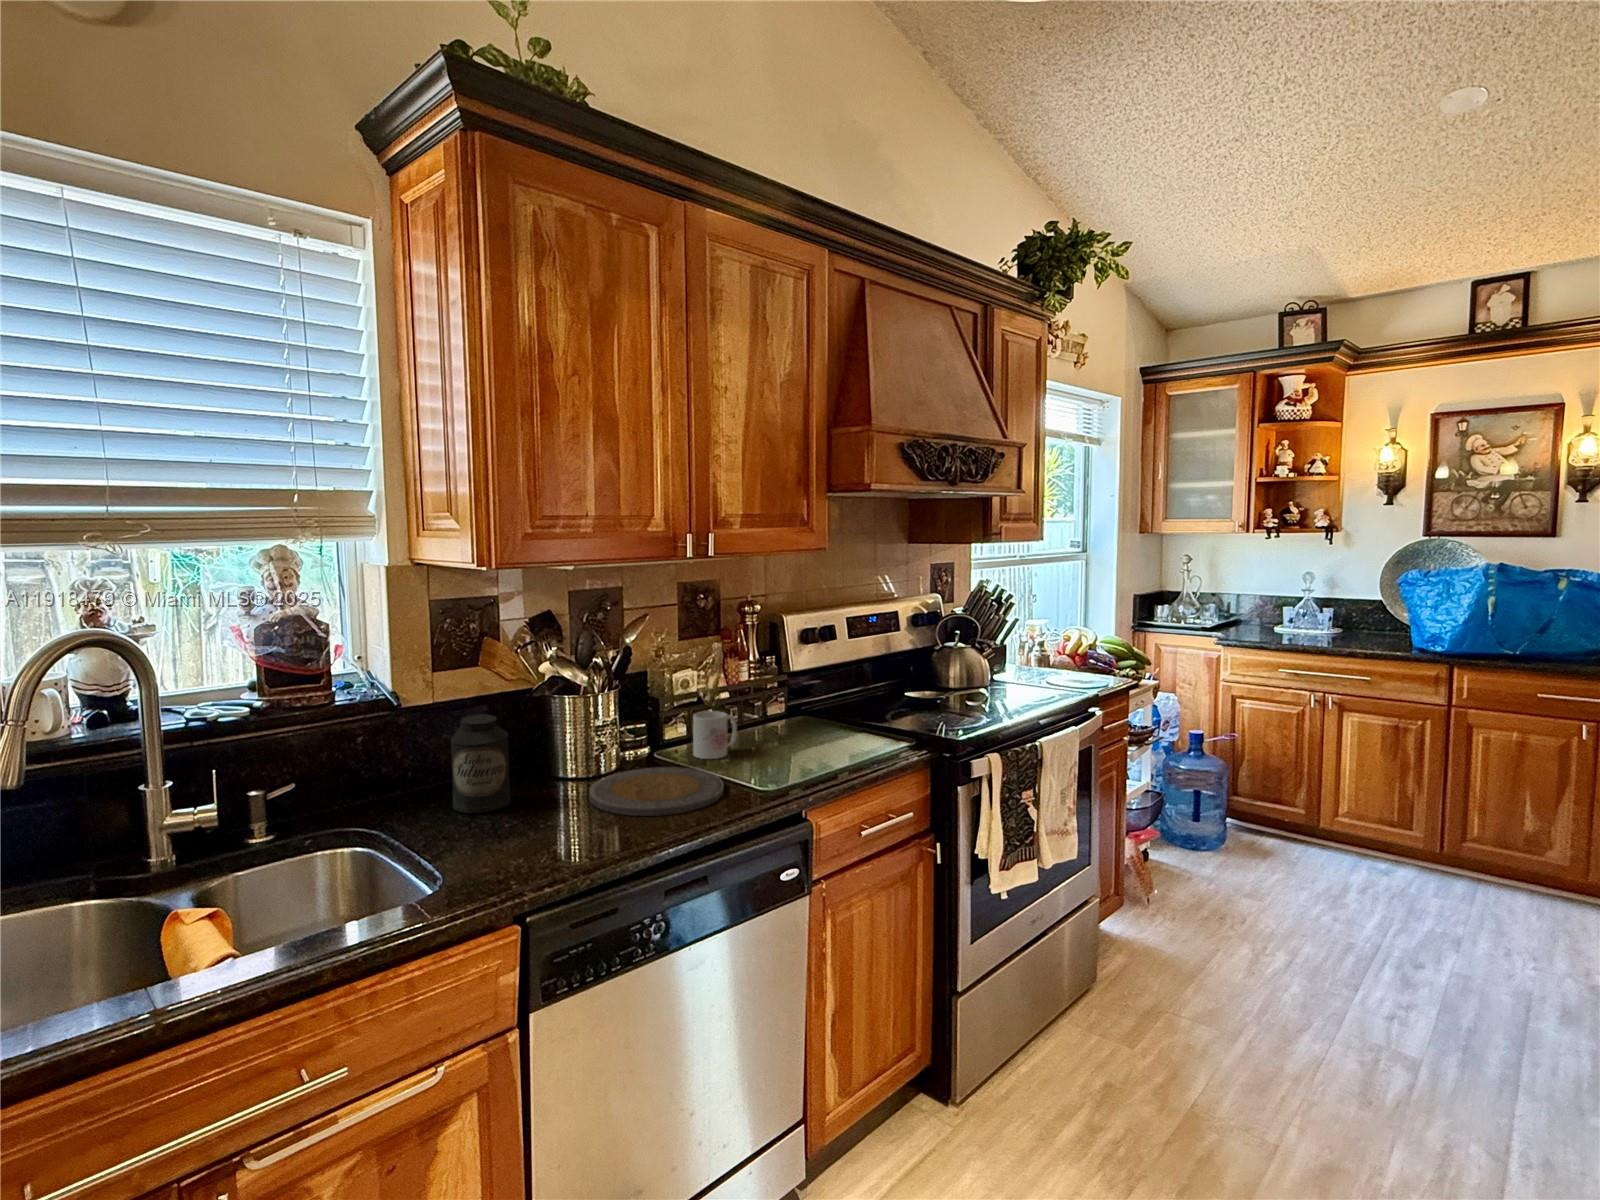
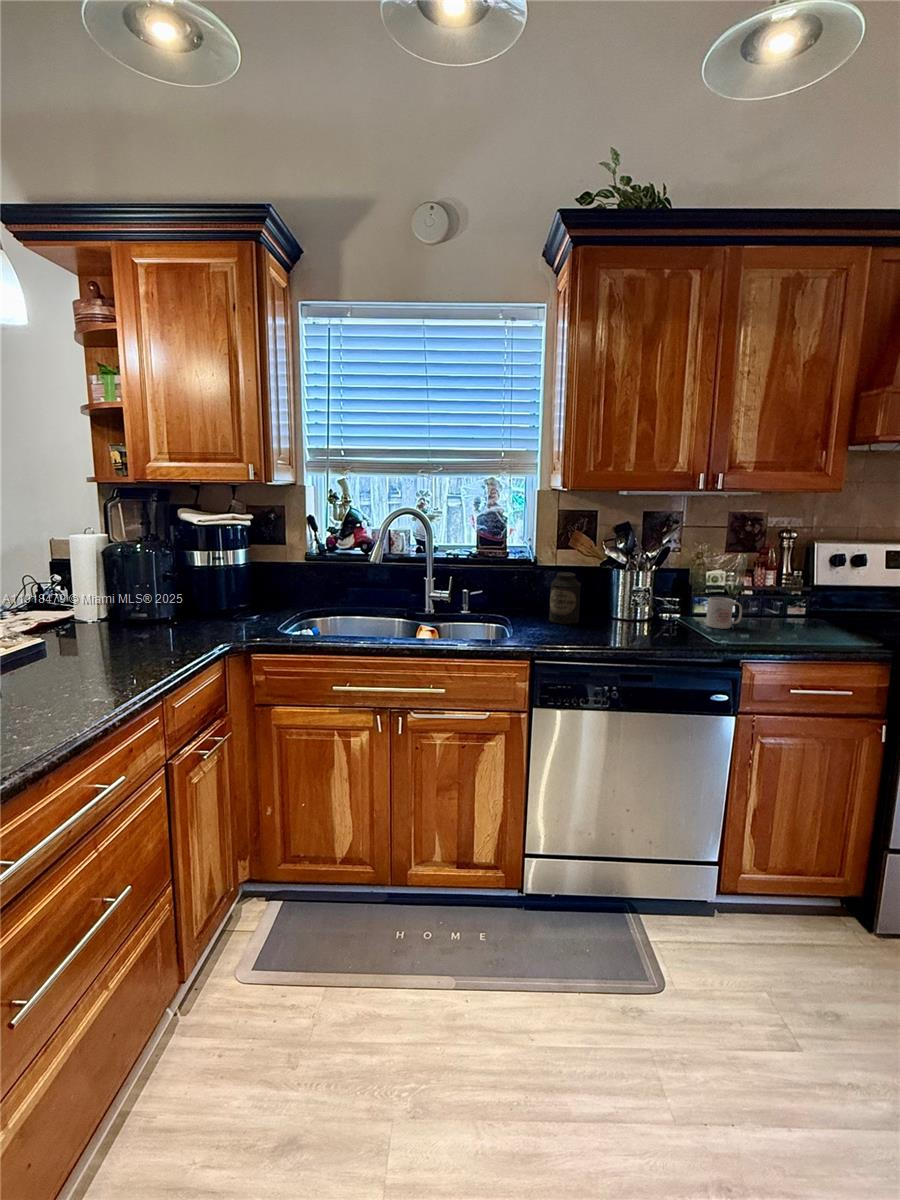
plate: present [589,767,724,816] -> none [615,621,702,645]

